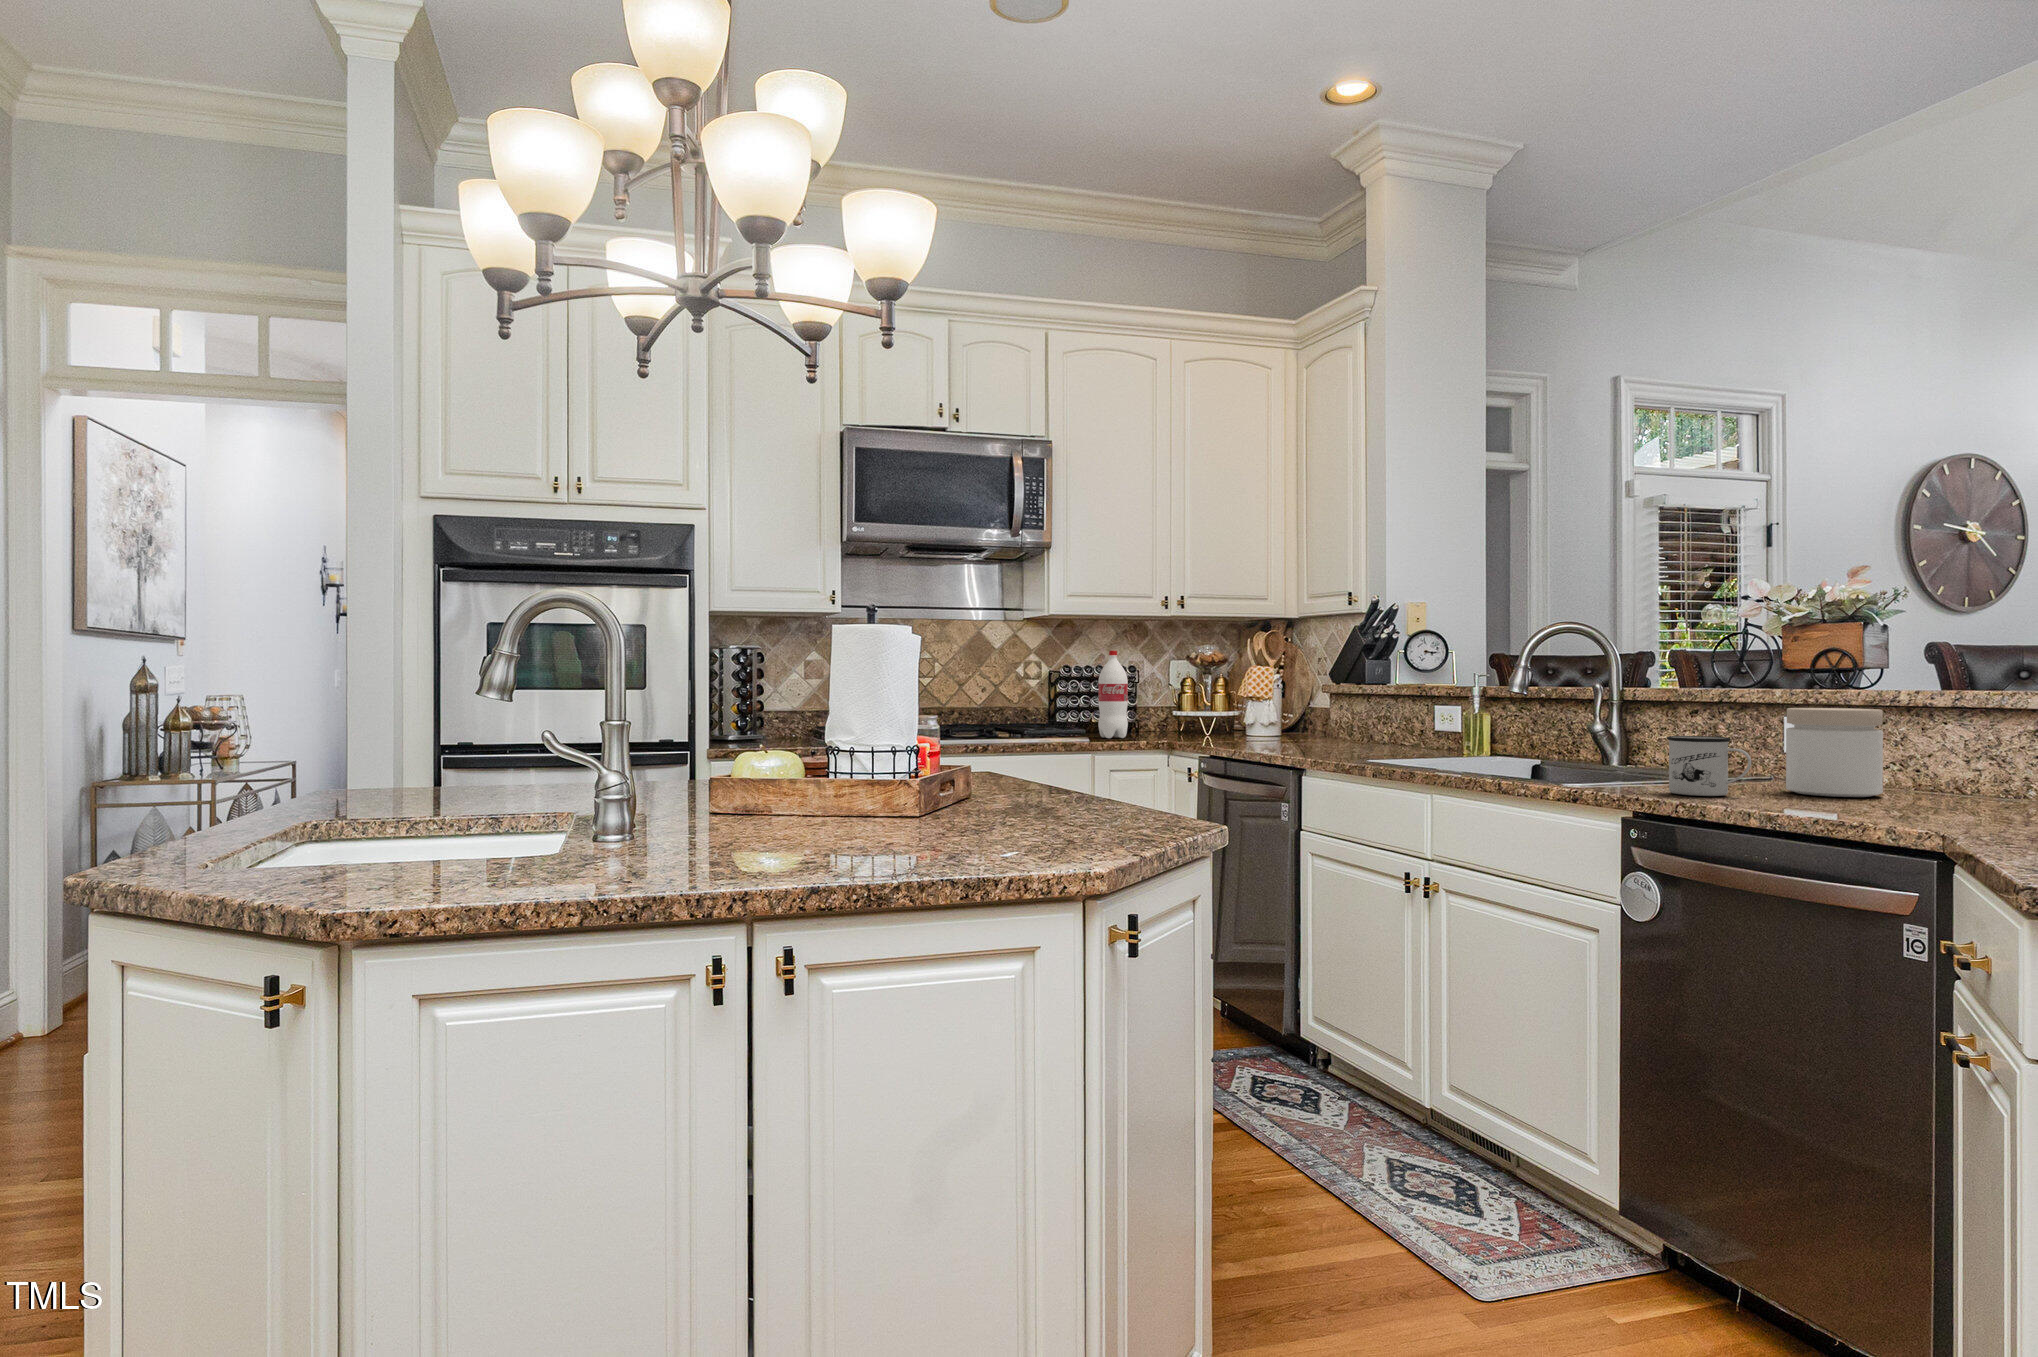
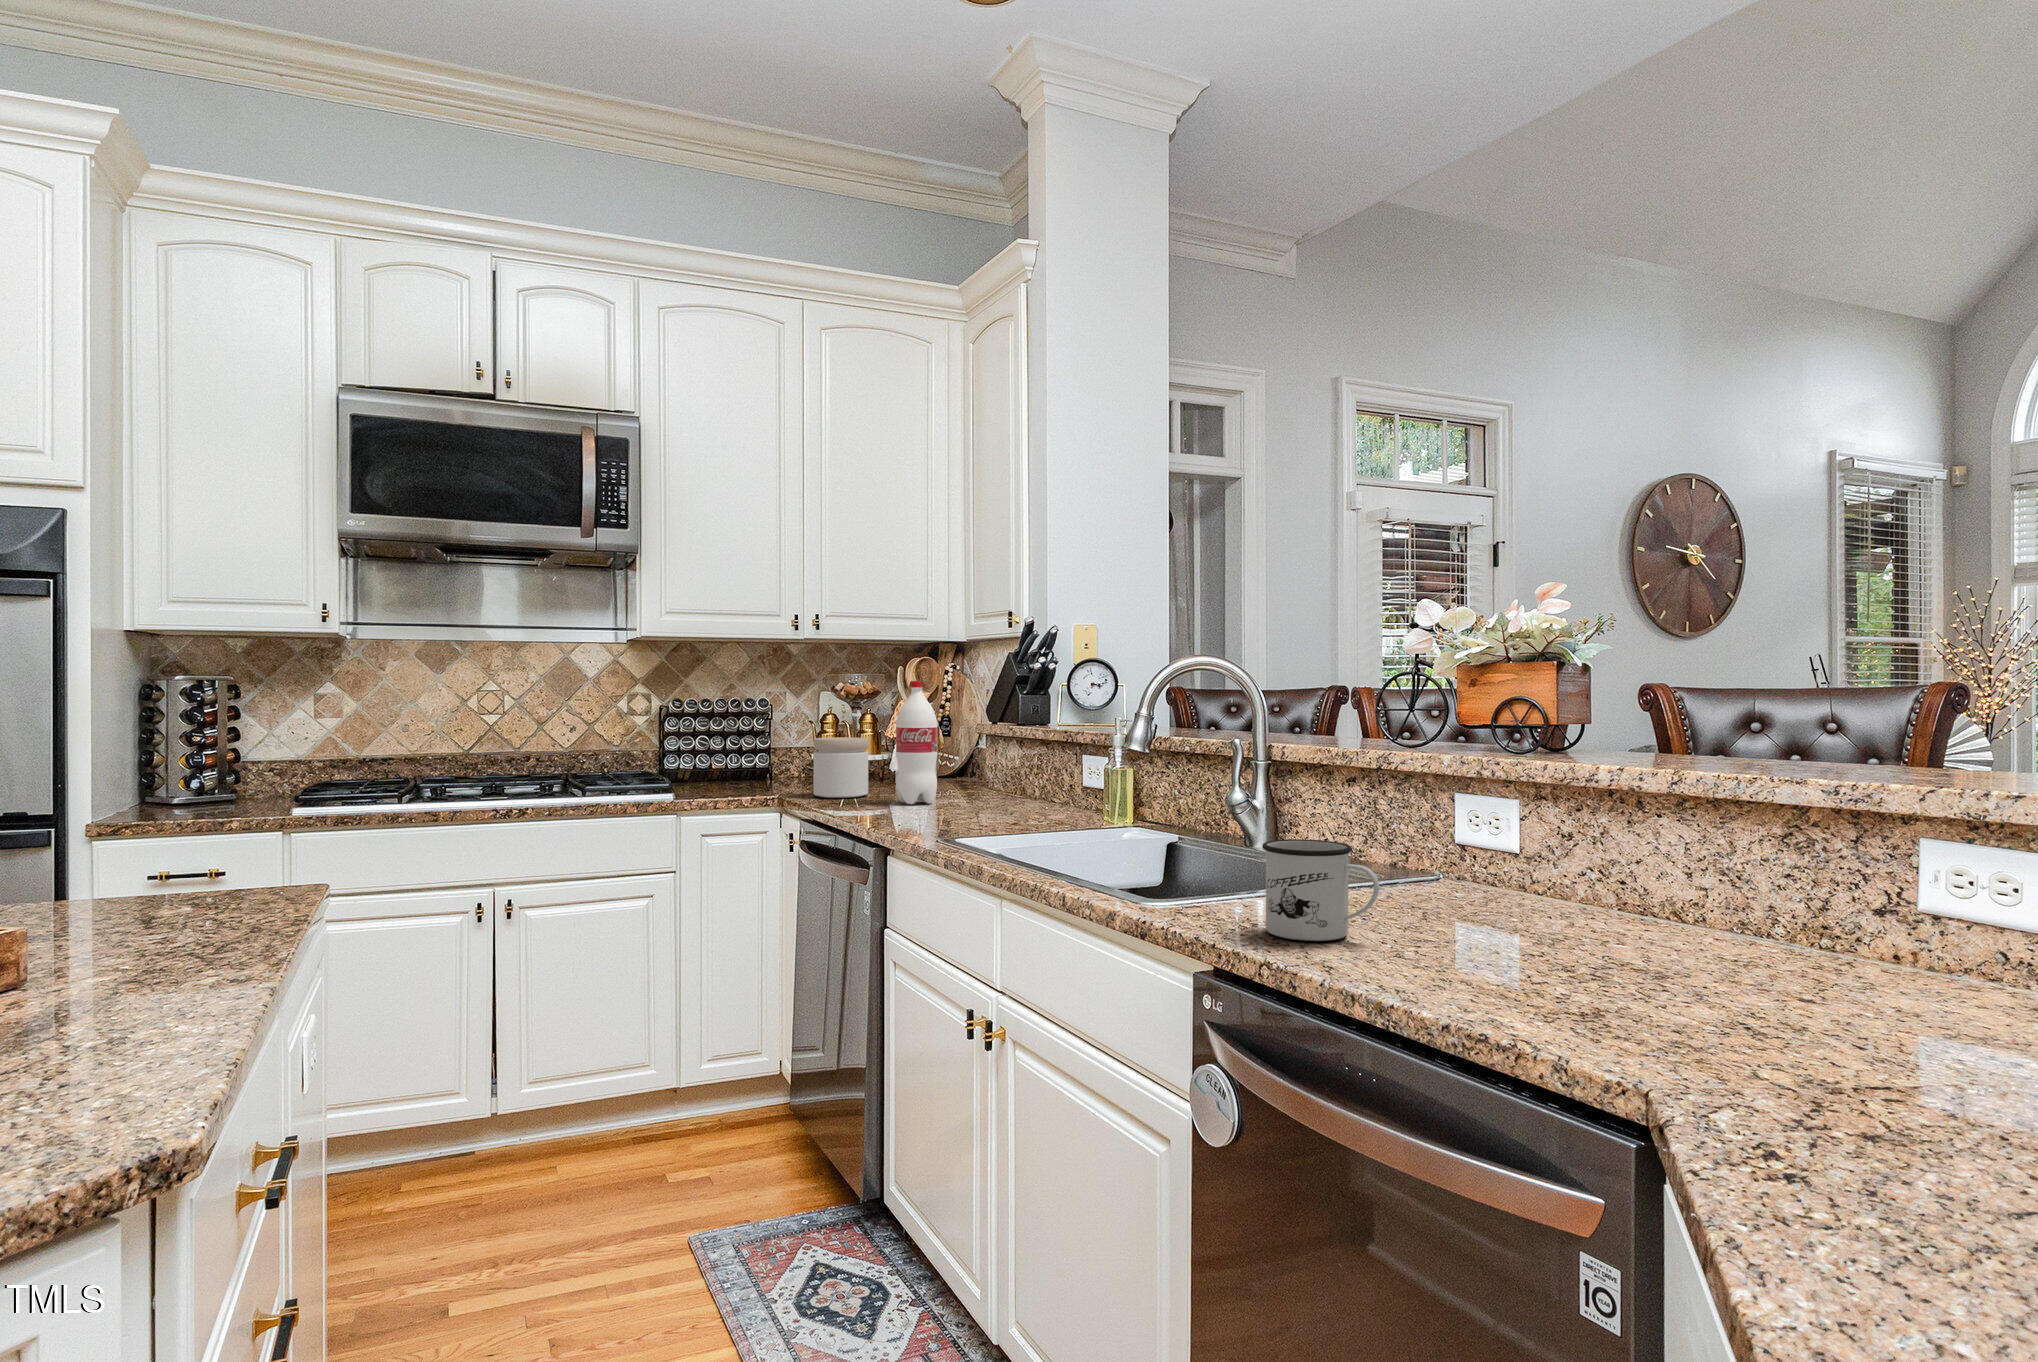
bottle: present [1098,651,1128,738] -> present [896,681,937,804]
jar: present [1786,708,1883,797] -> present [813,737,868,798]

